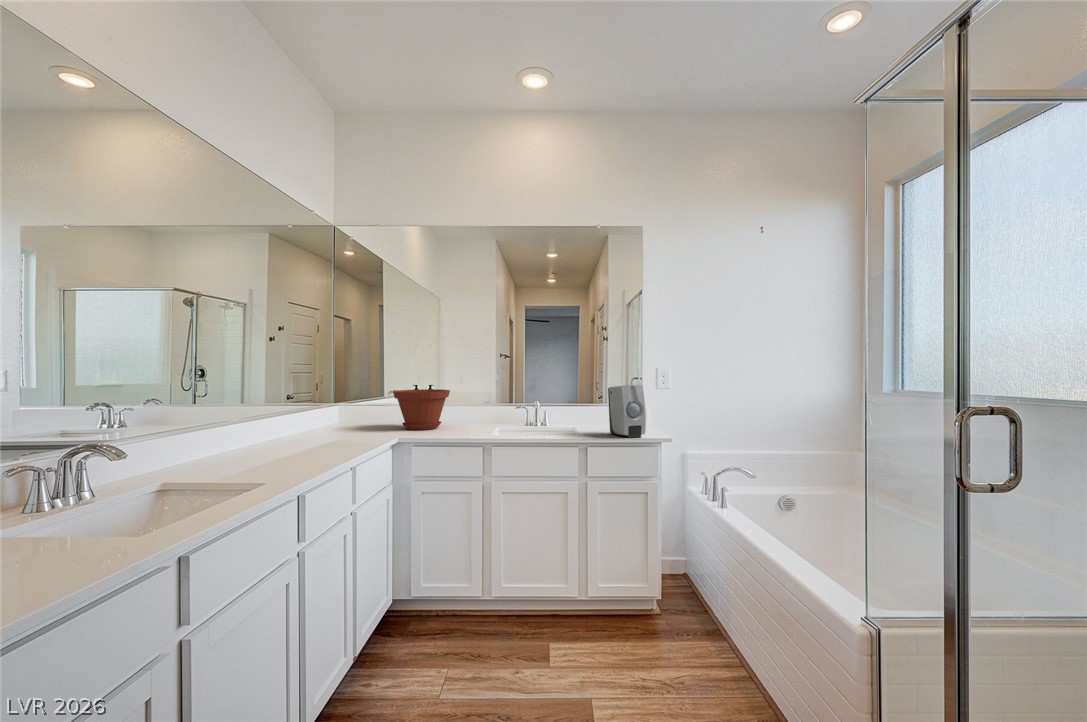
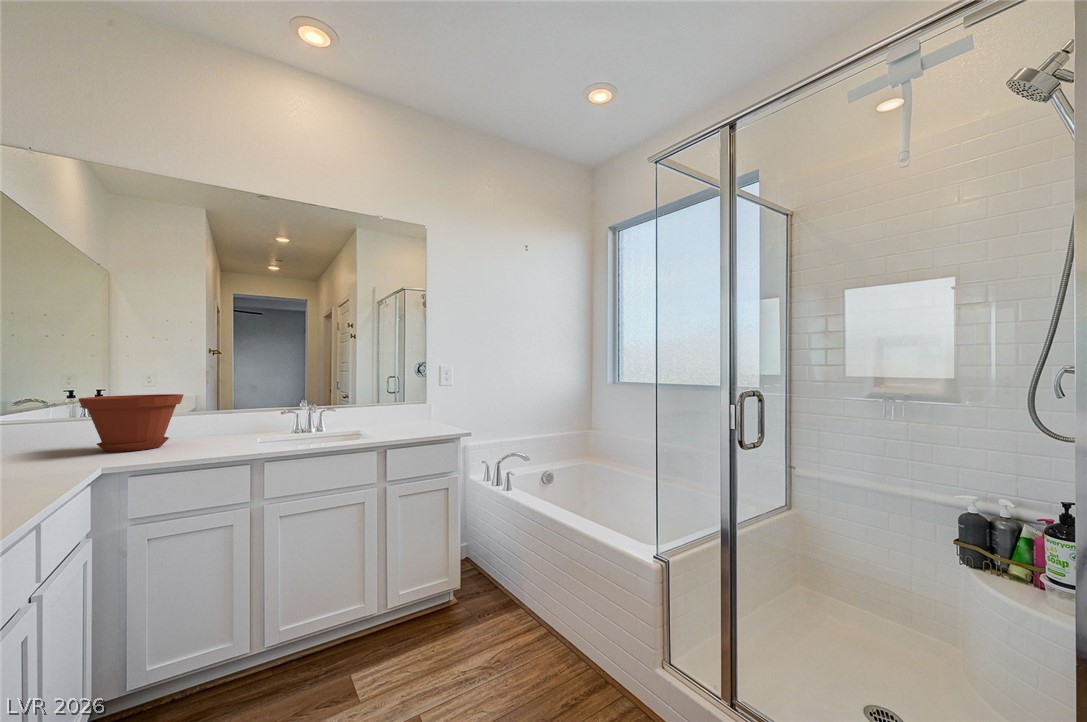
soap dispenser: present [608,385,646,438] -> none [400,381,442,435]

